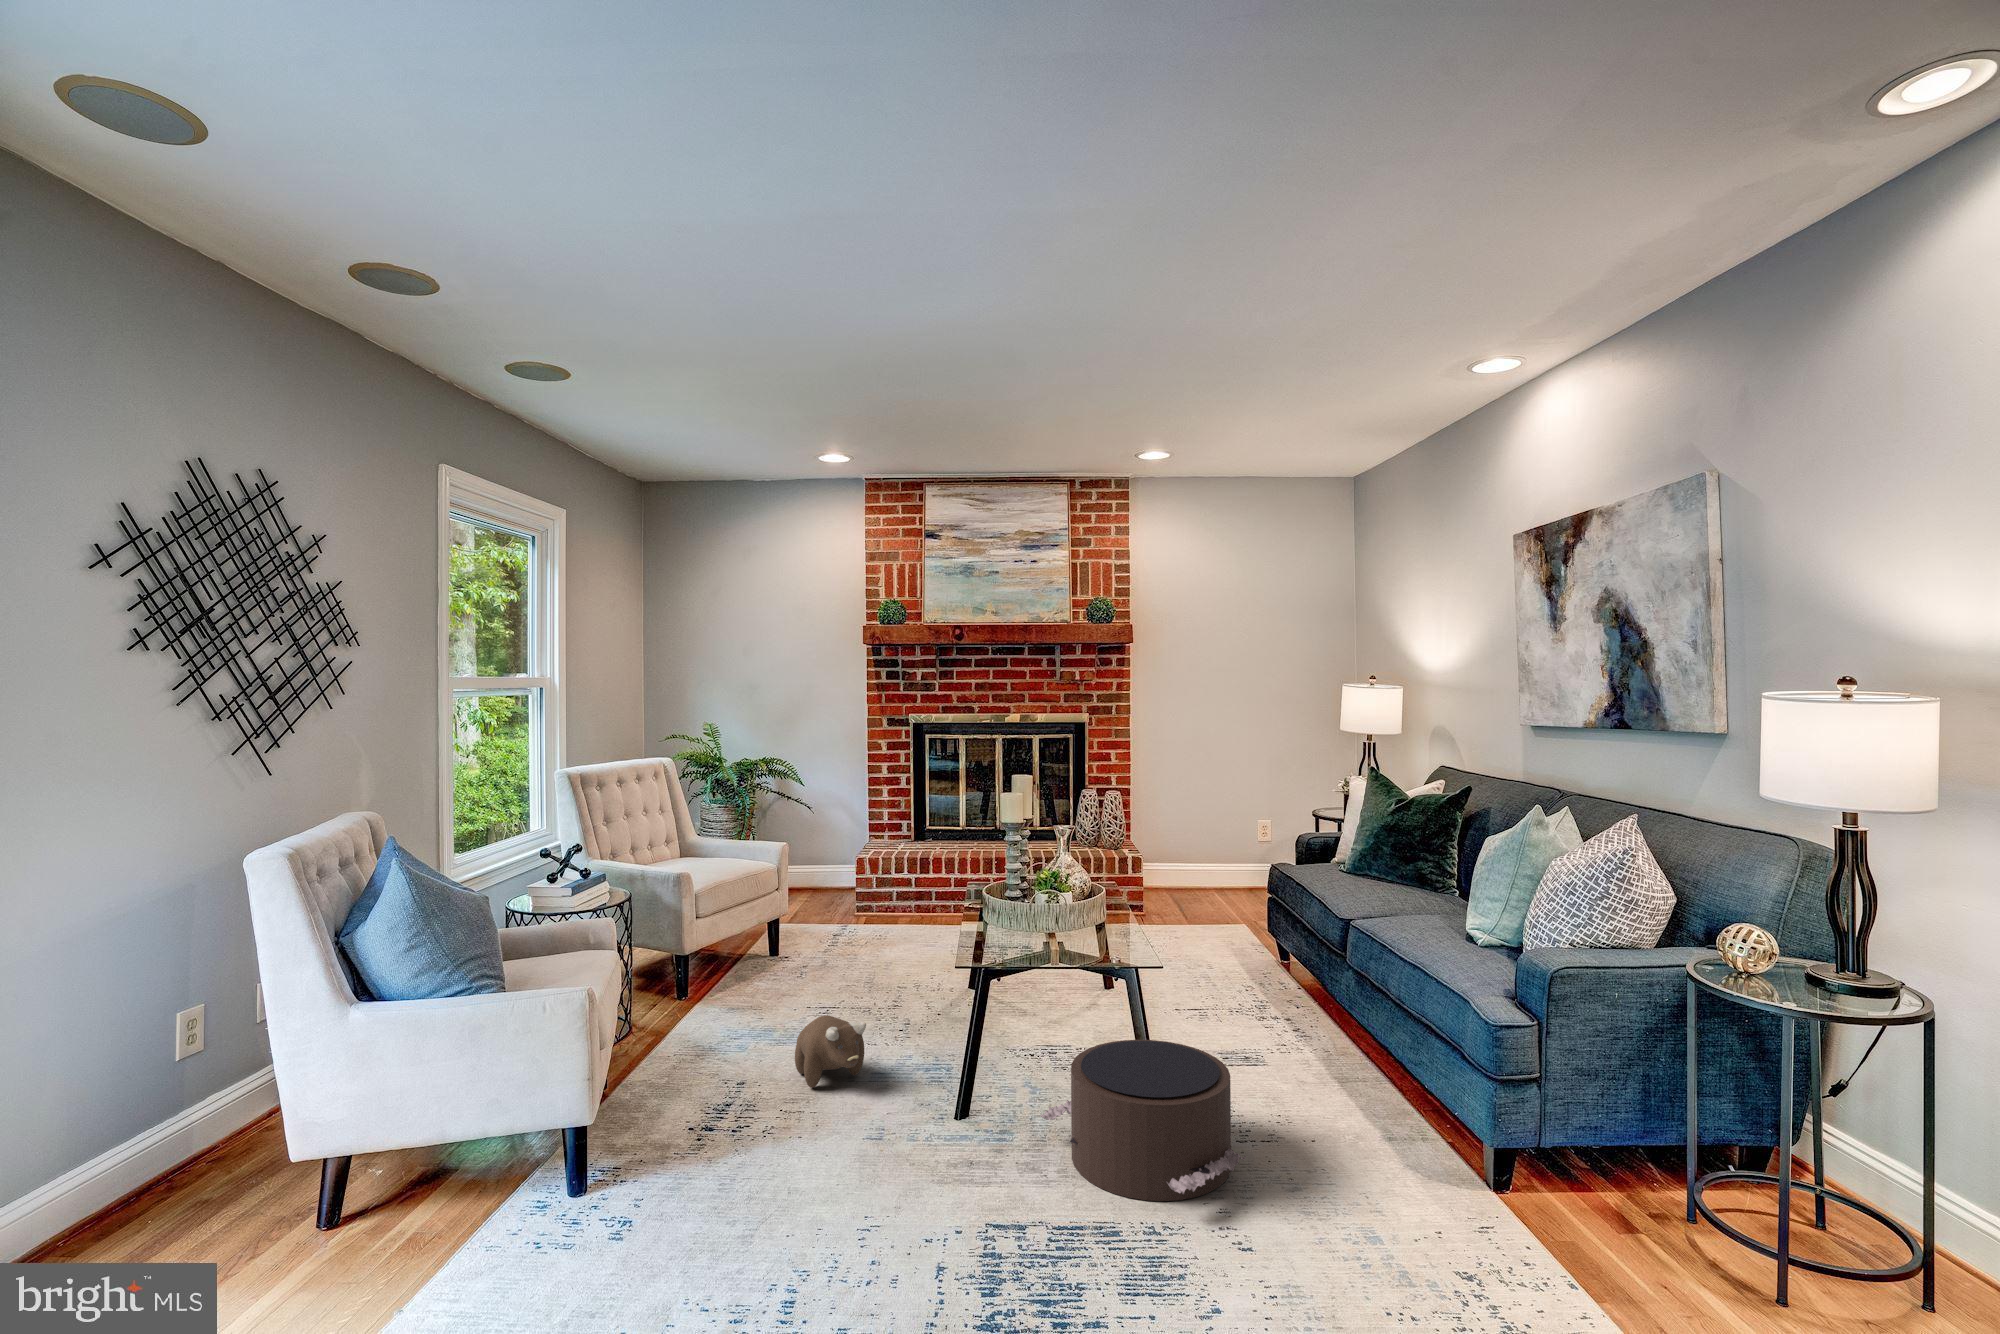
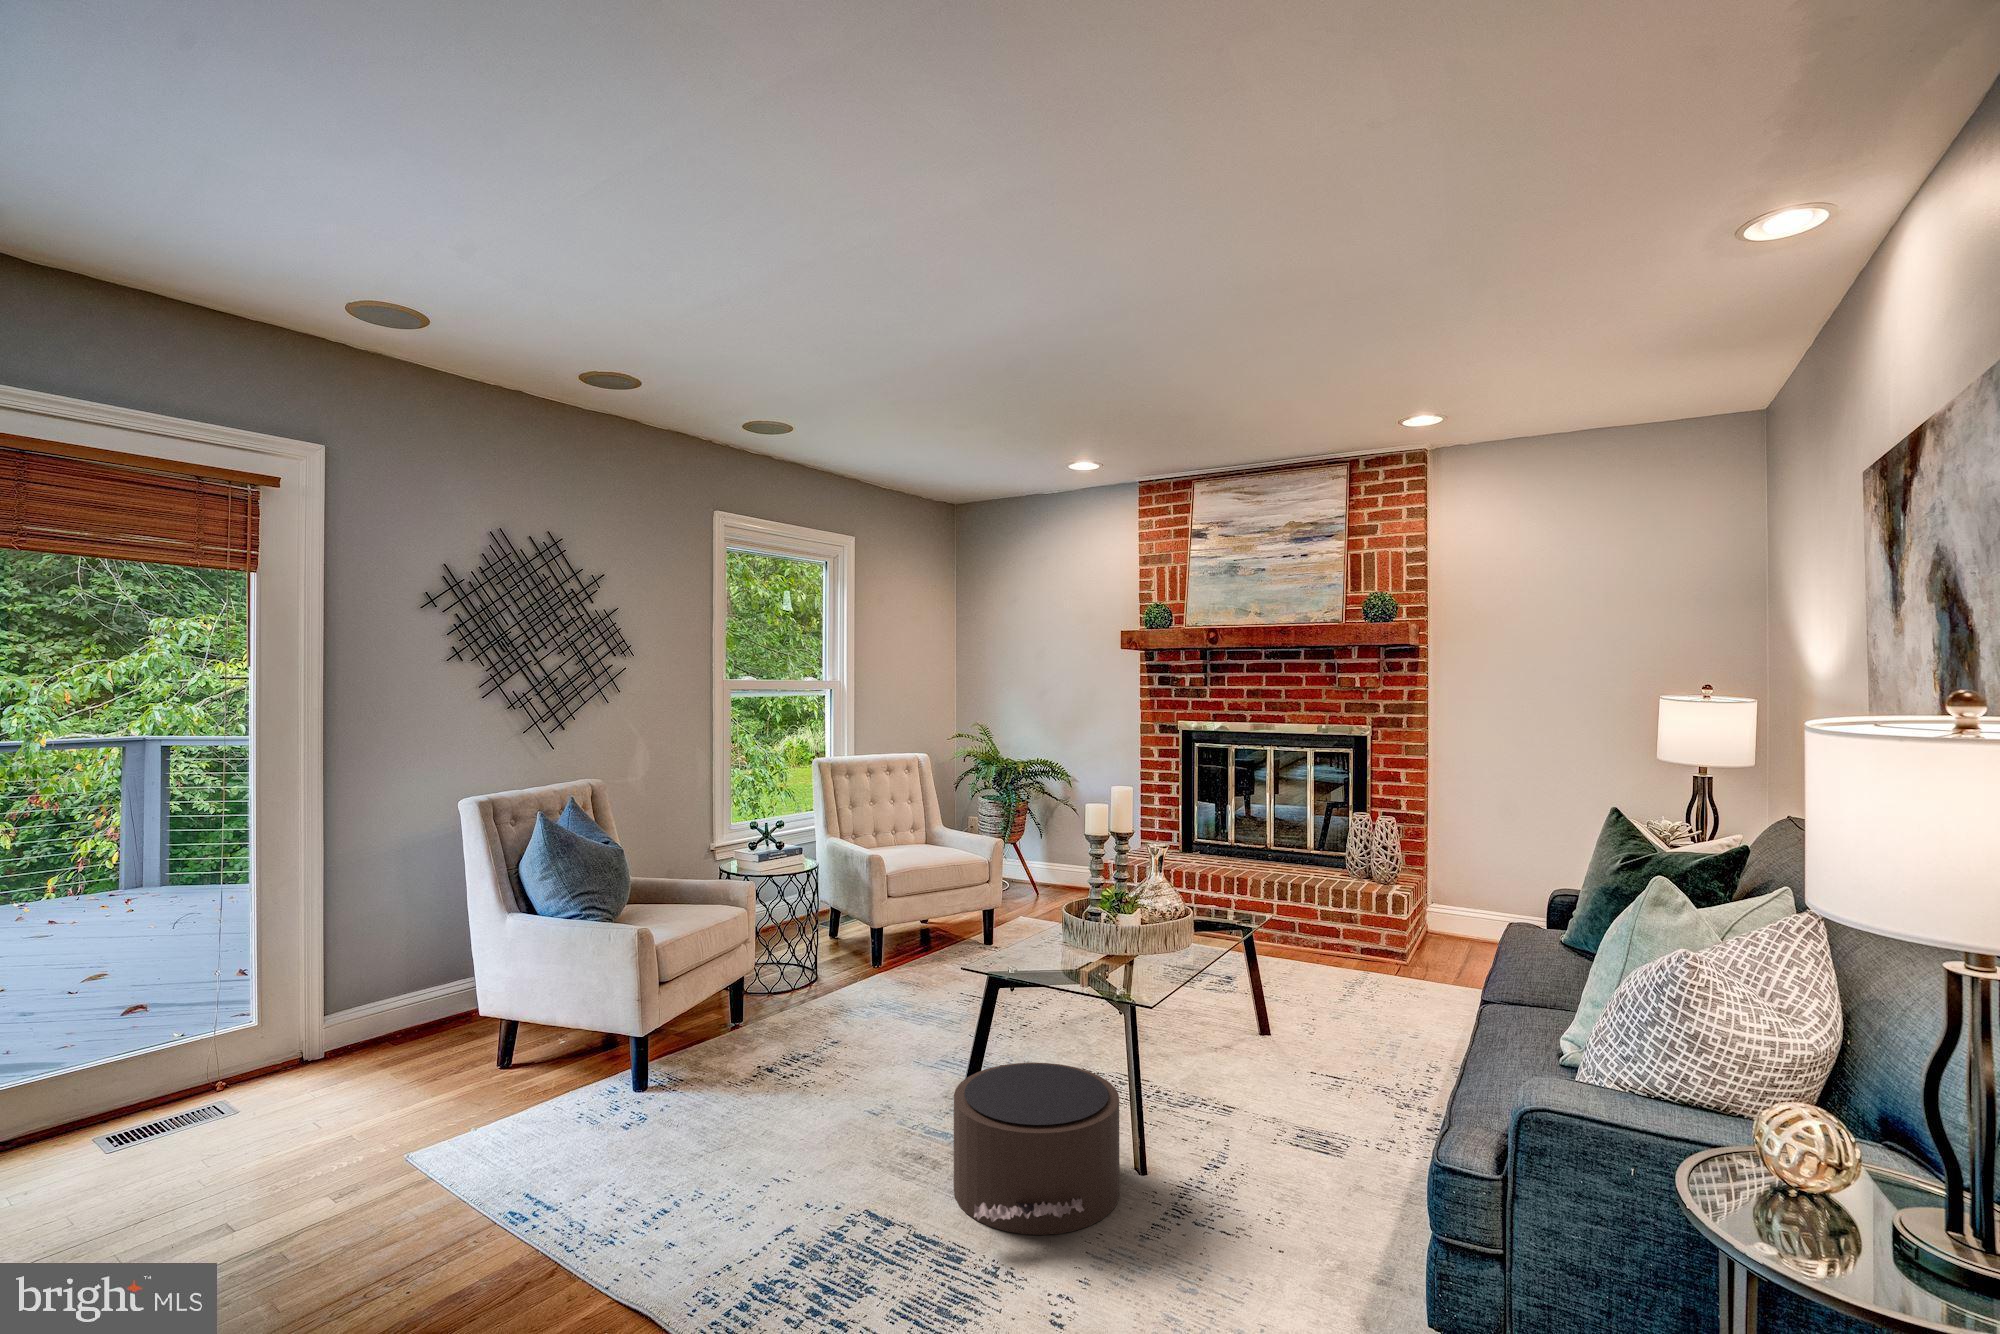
plush toy: present [795,1015,866,1088] -> none [850,989,909,1051]

